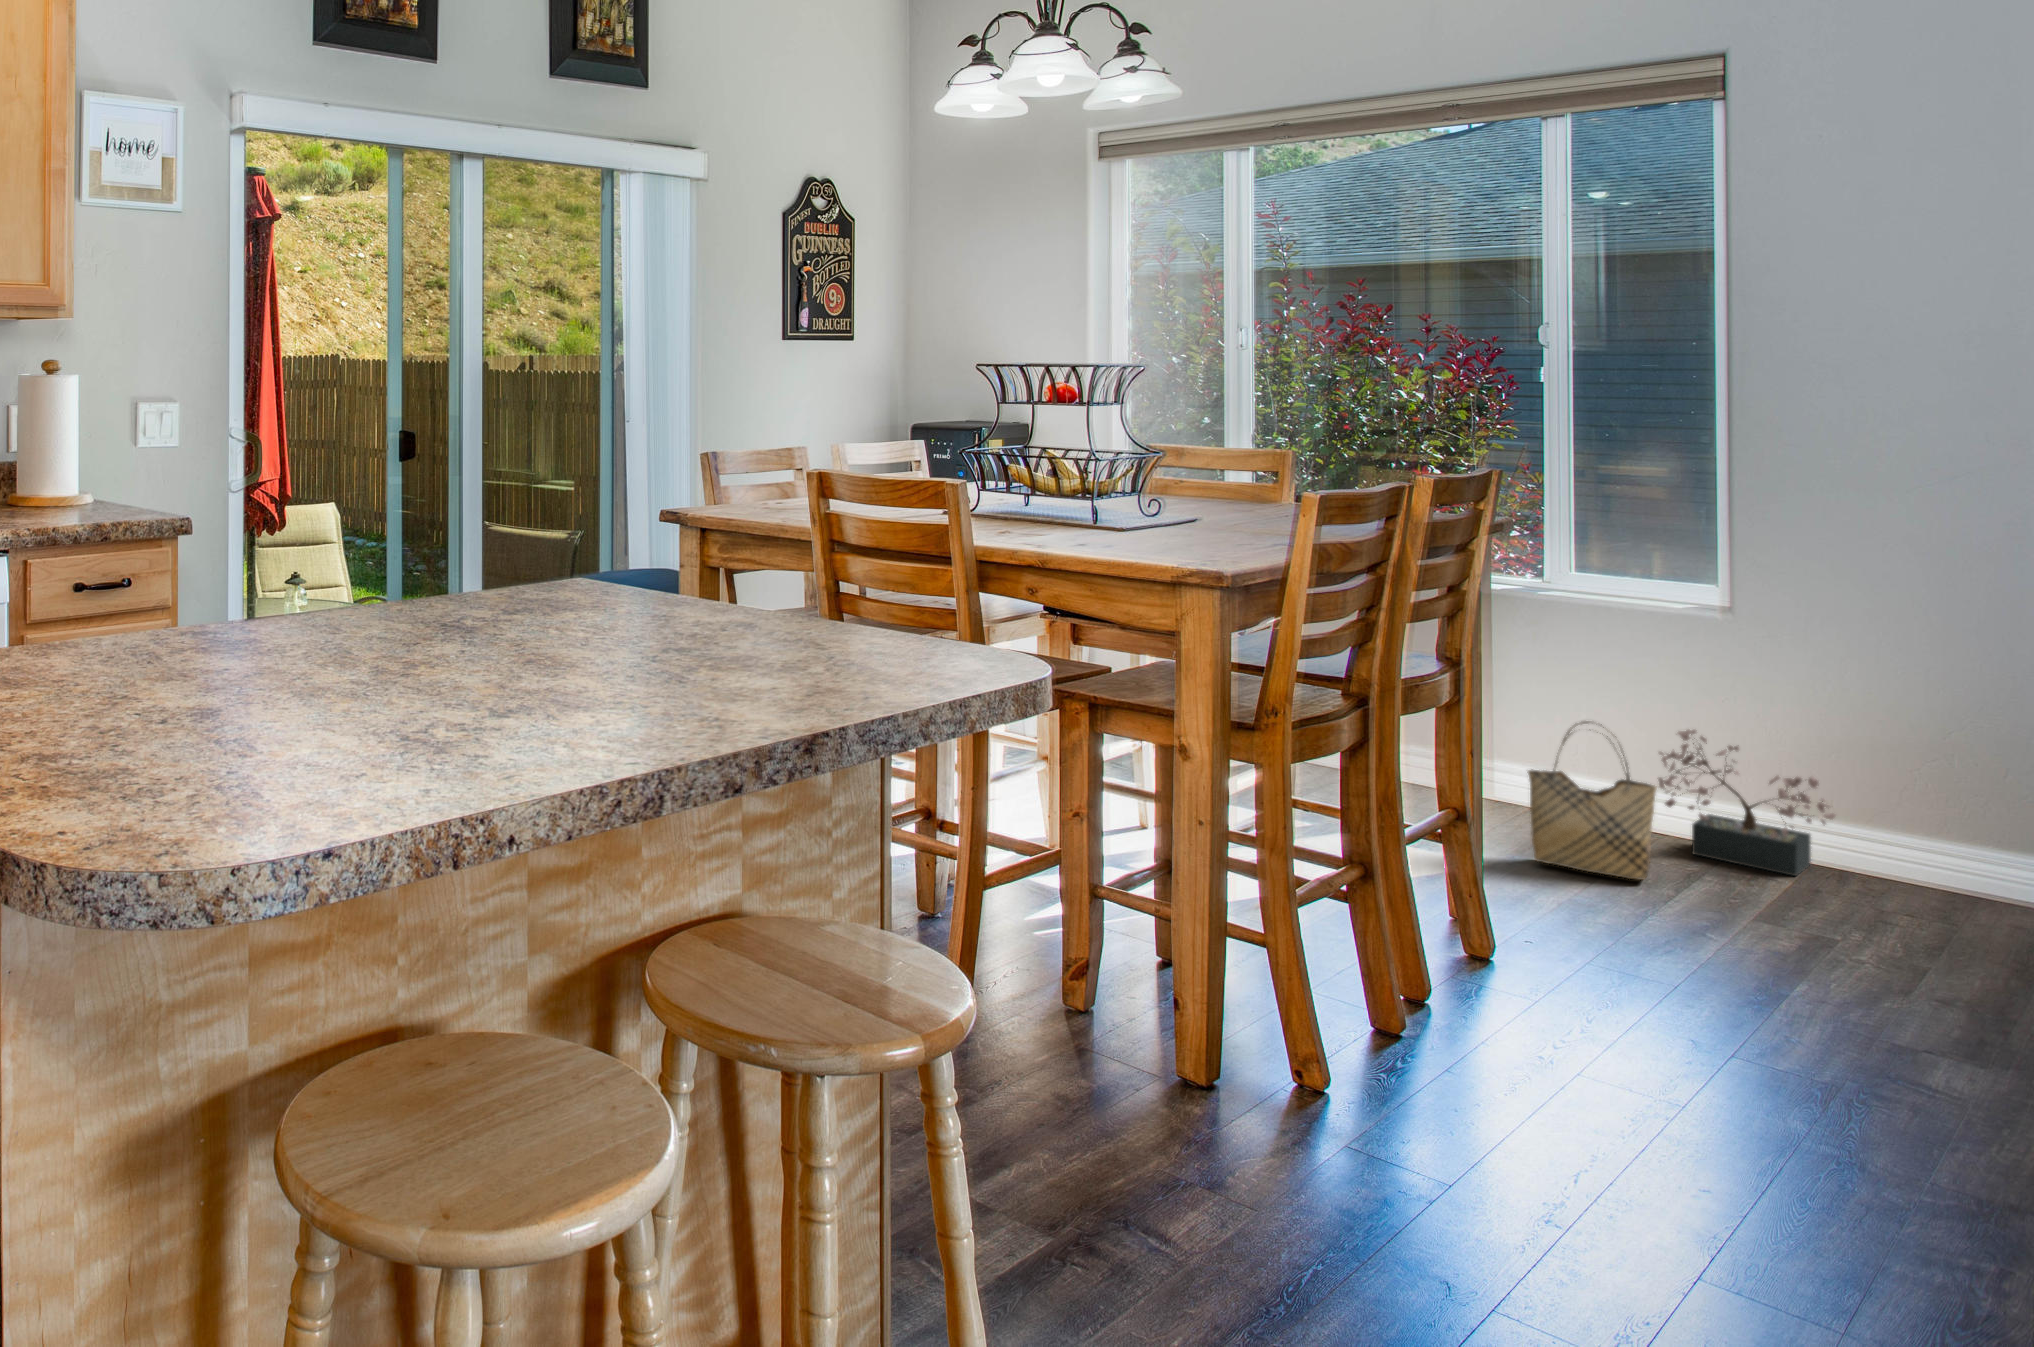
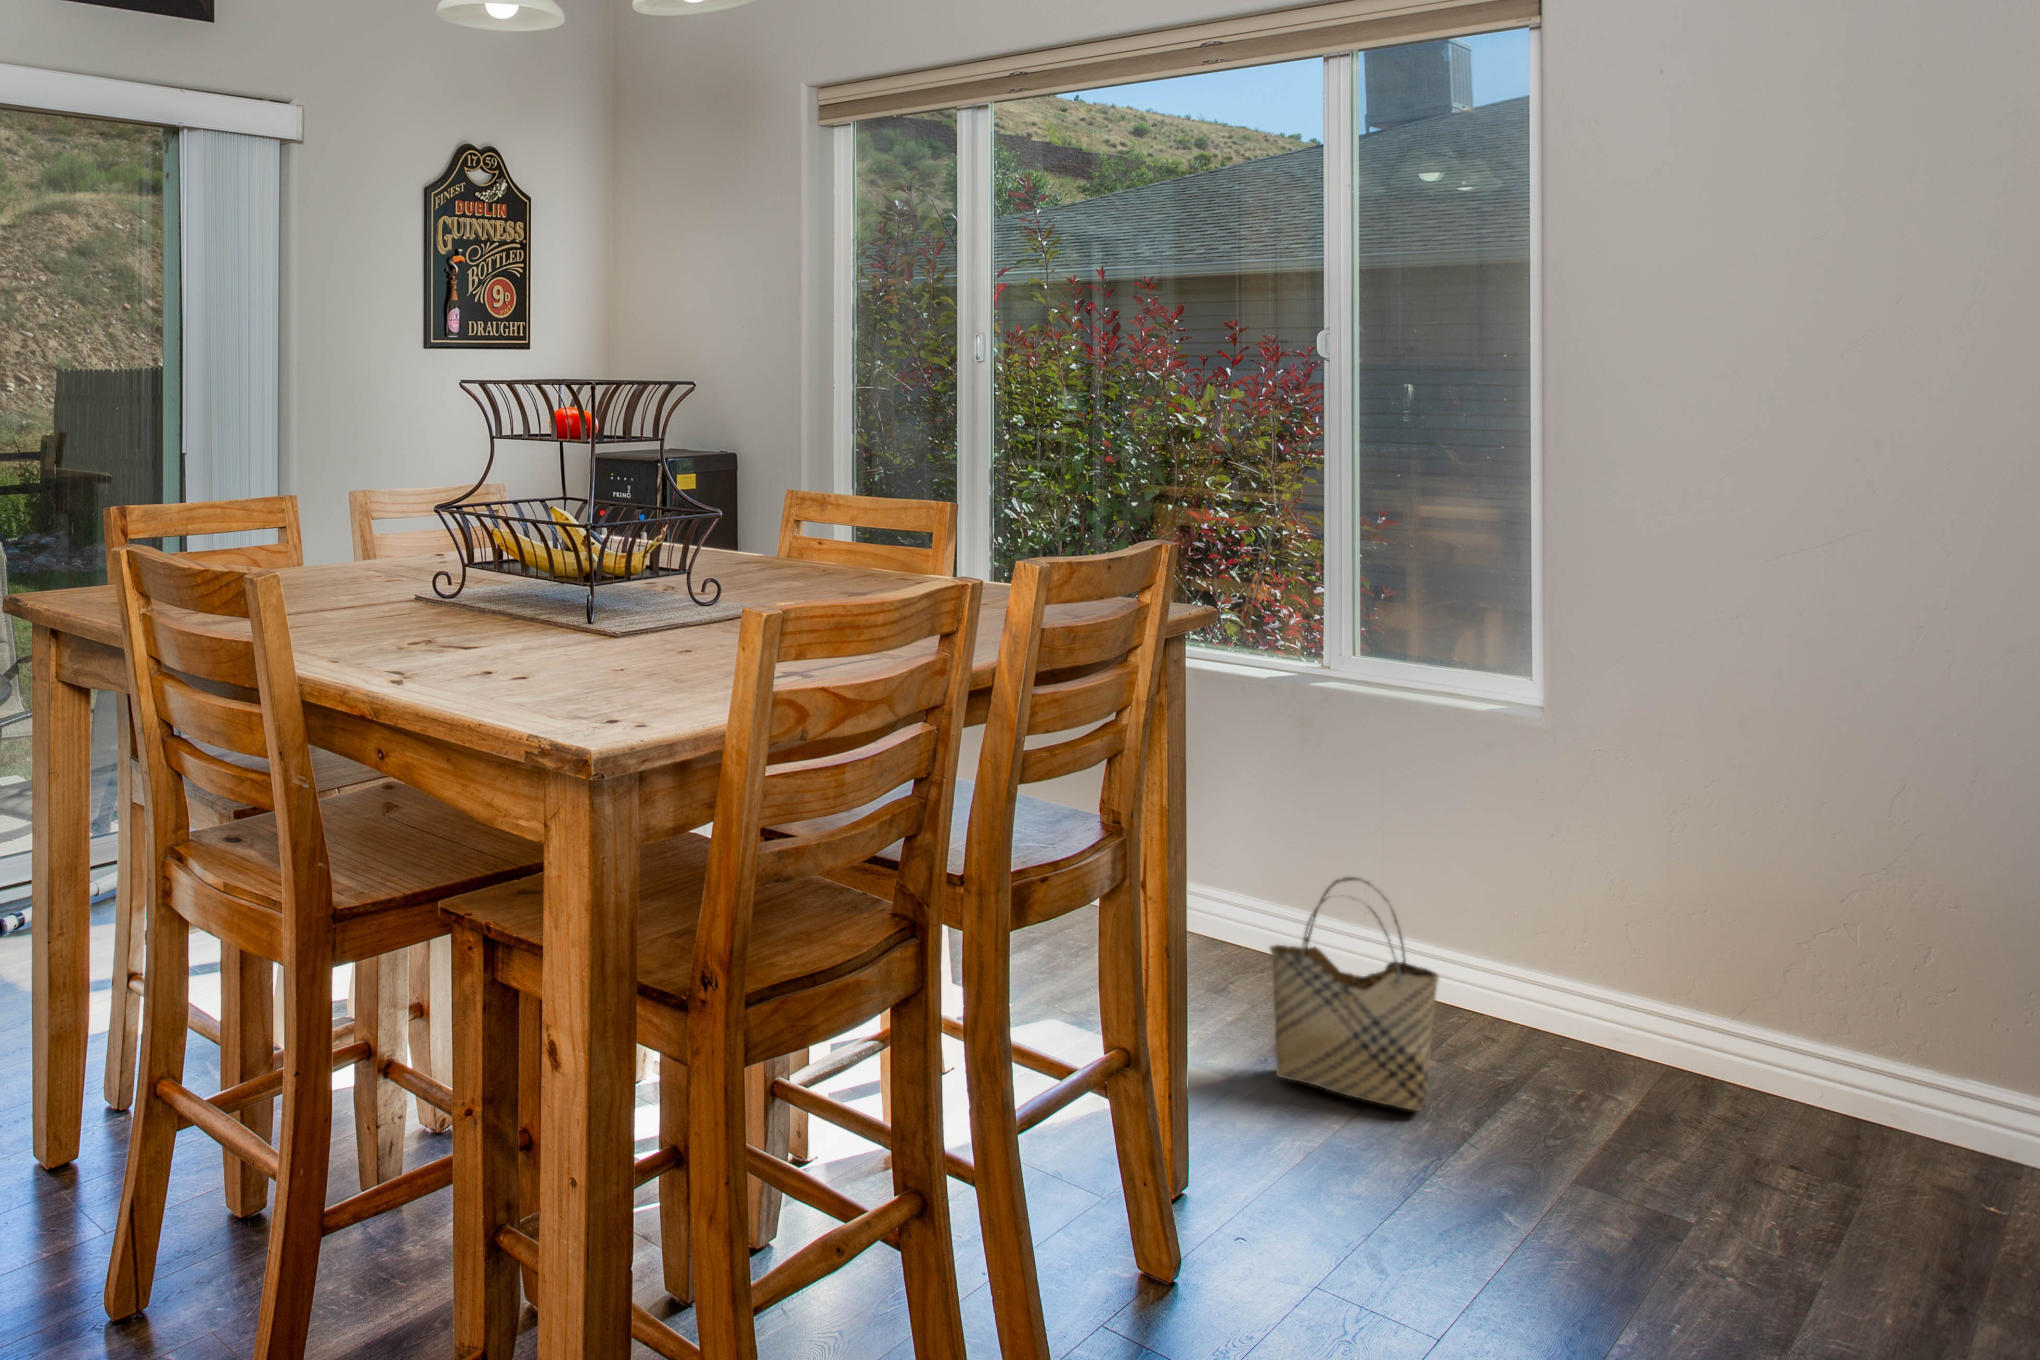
decorative plant: present [1658,729,1835,876] -> none [1451,877,1684,1098]

